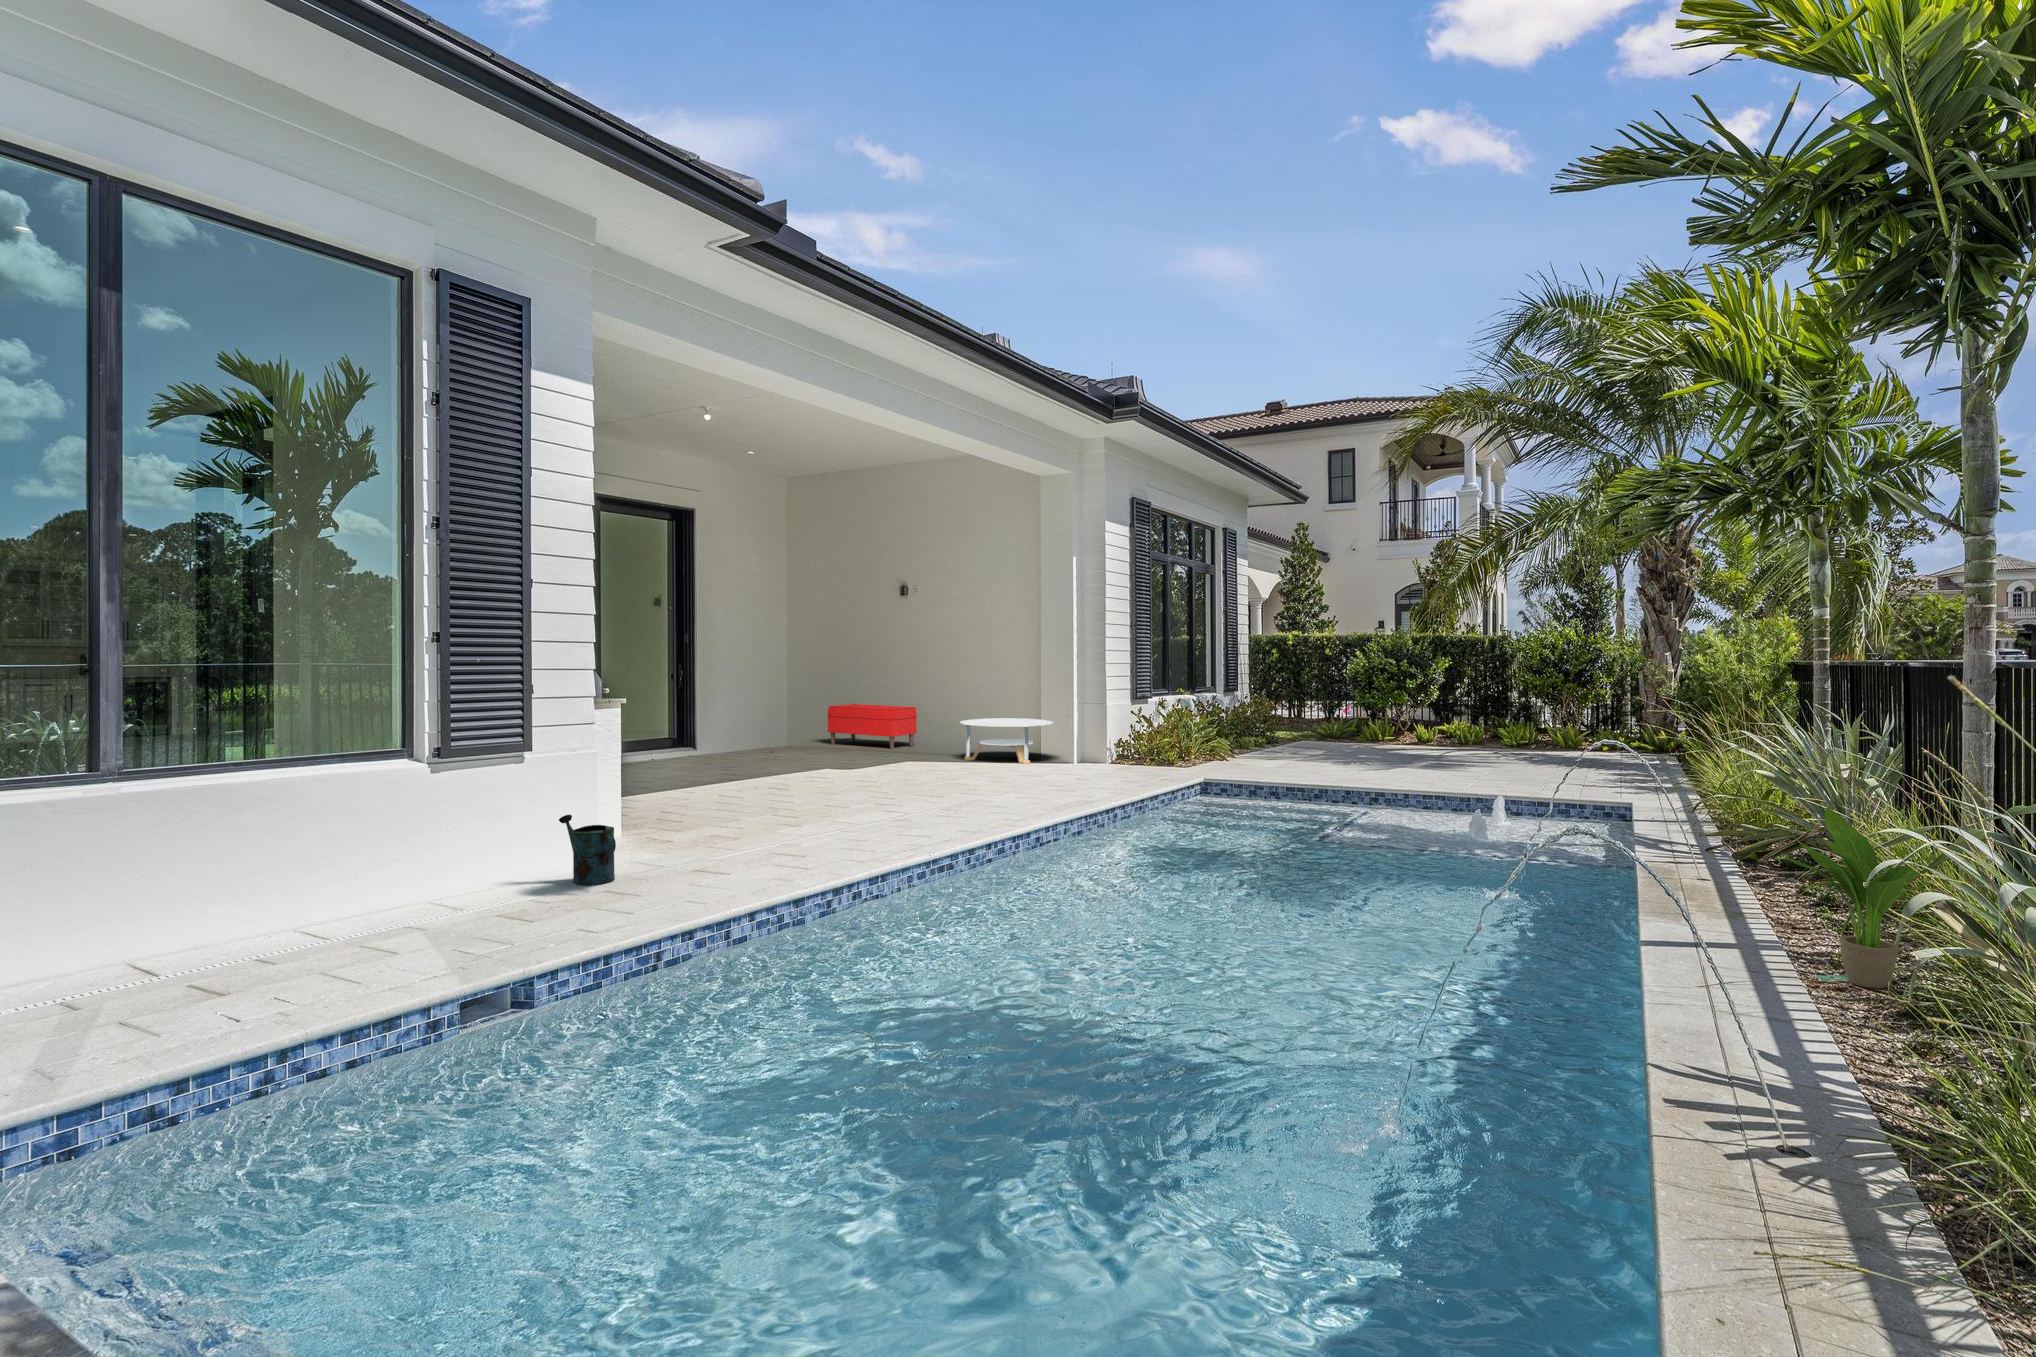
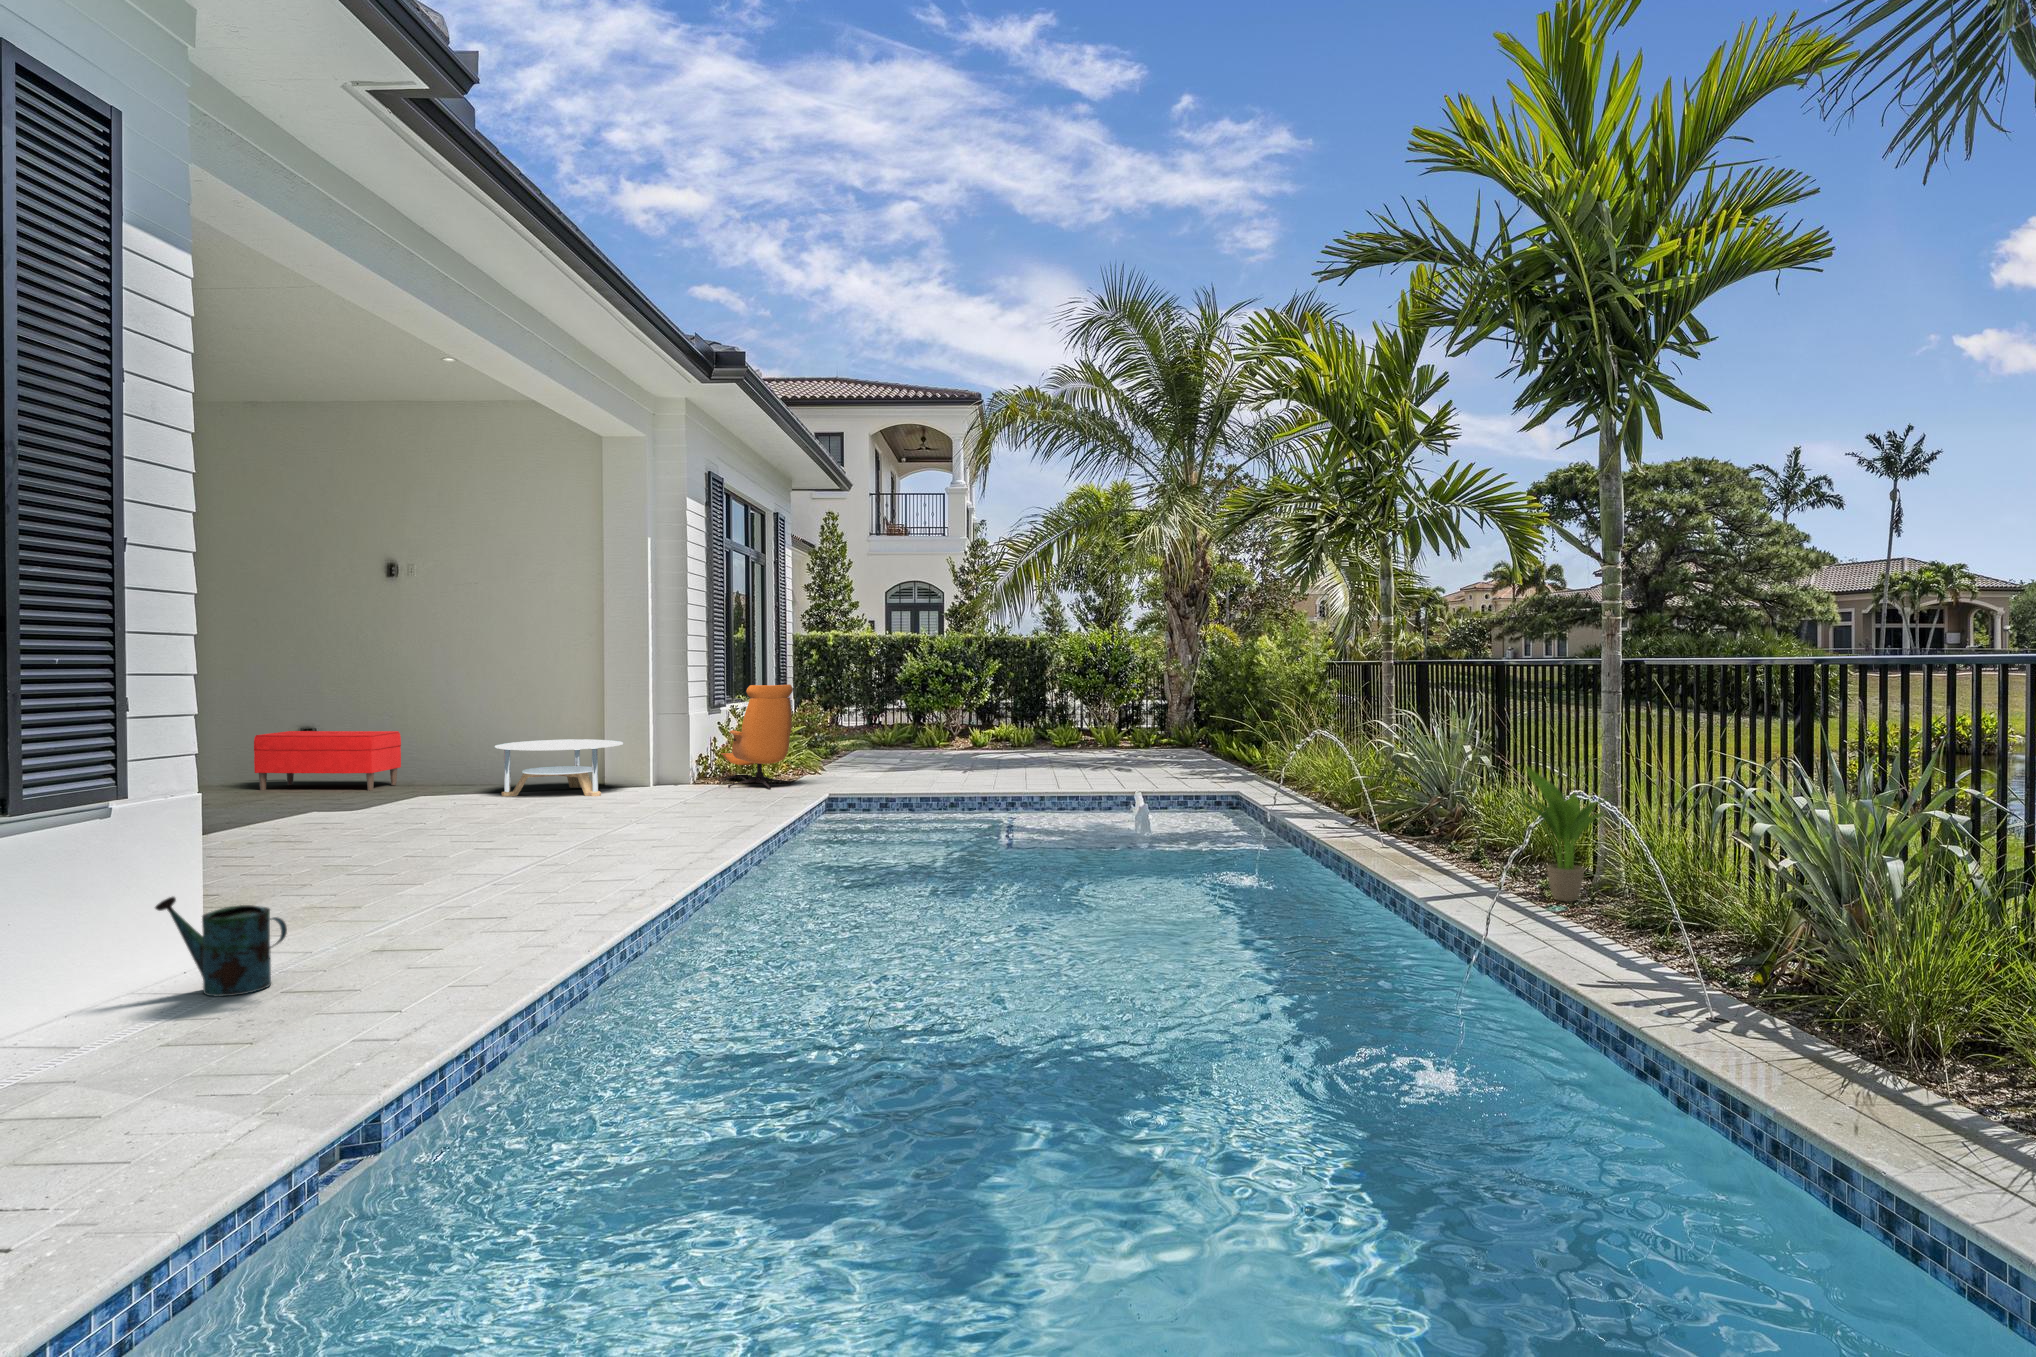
lounge chair: none [1133,679,1188,768] -> present [718,685,793,789]

